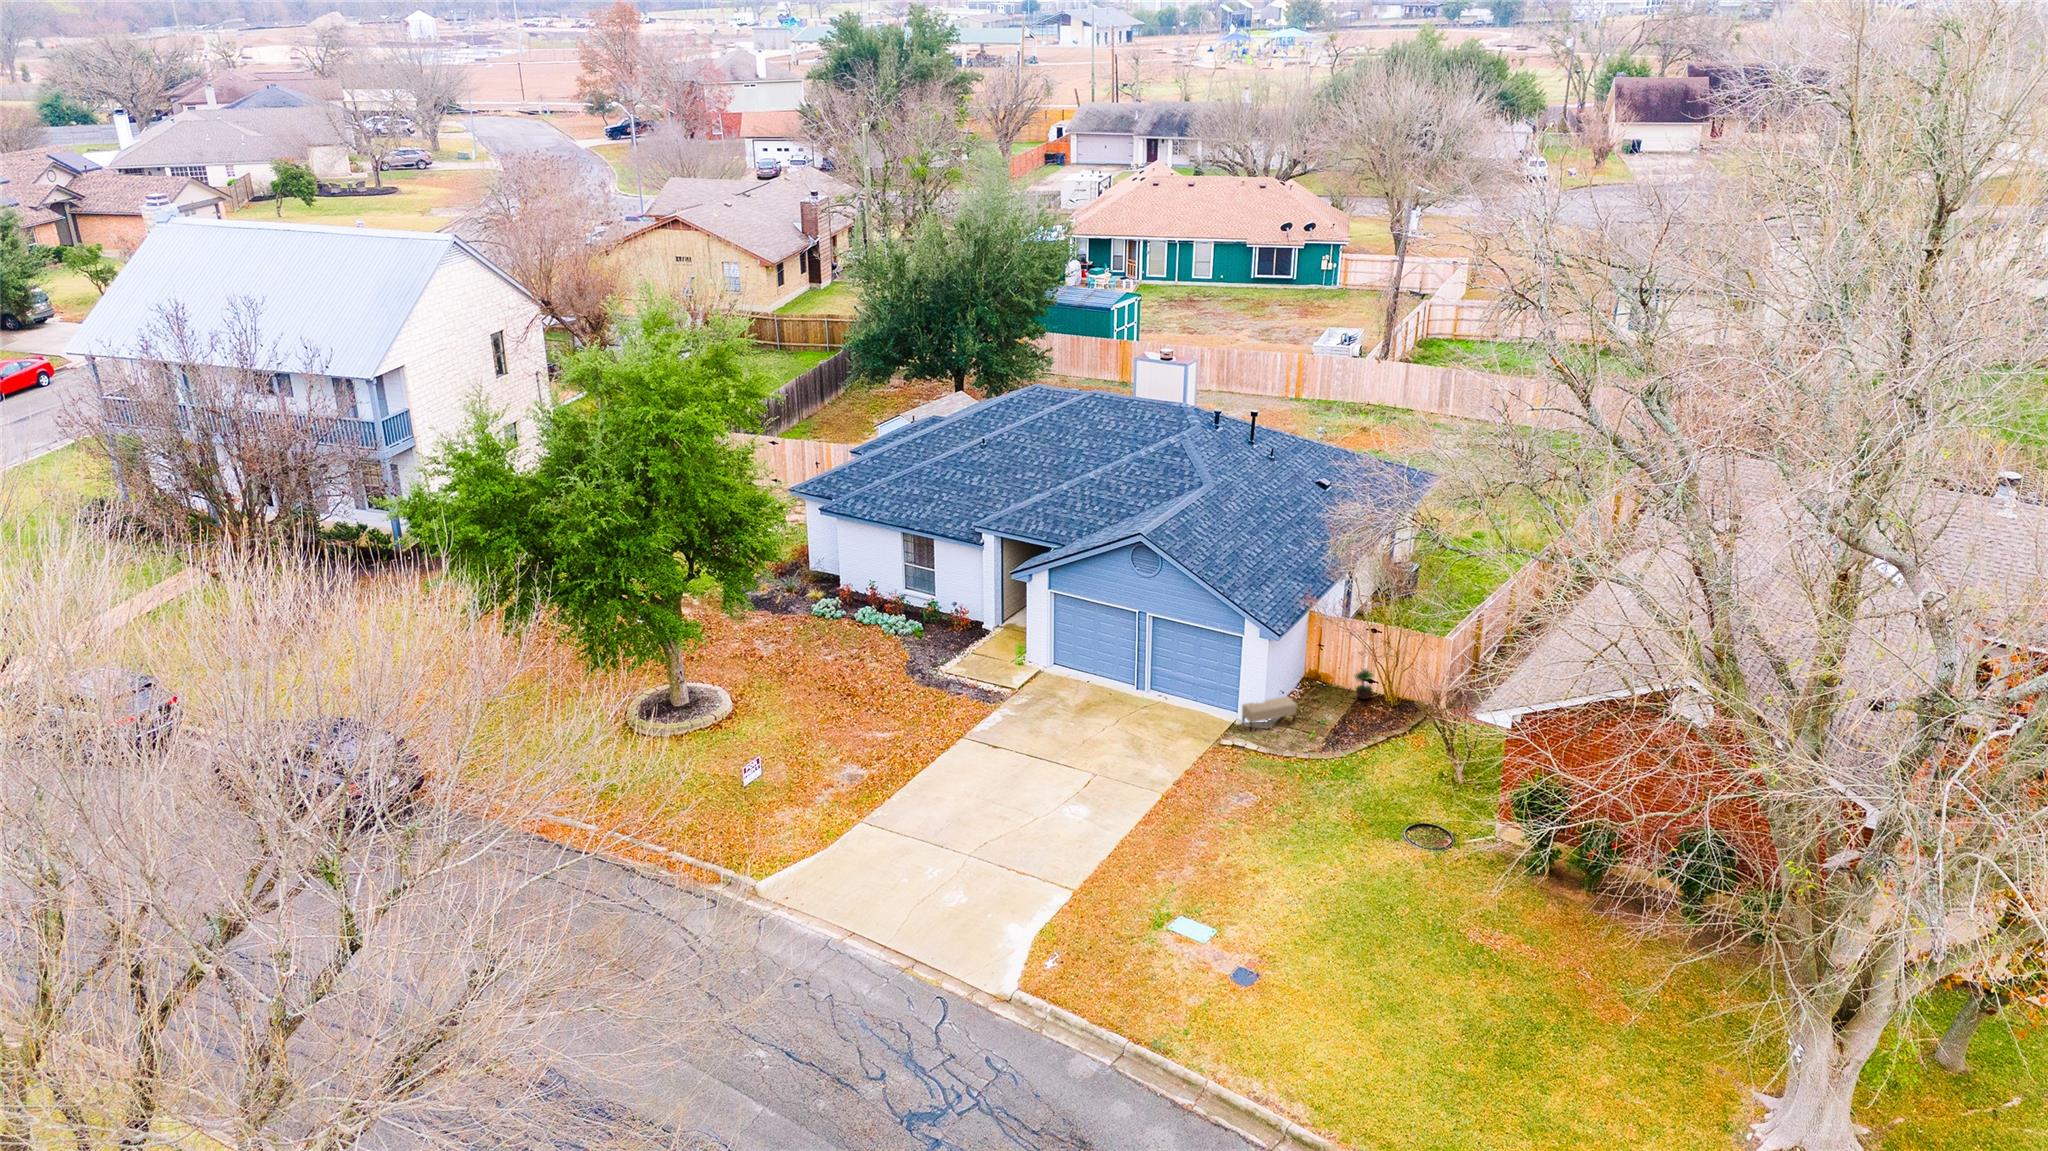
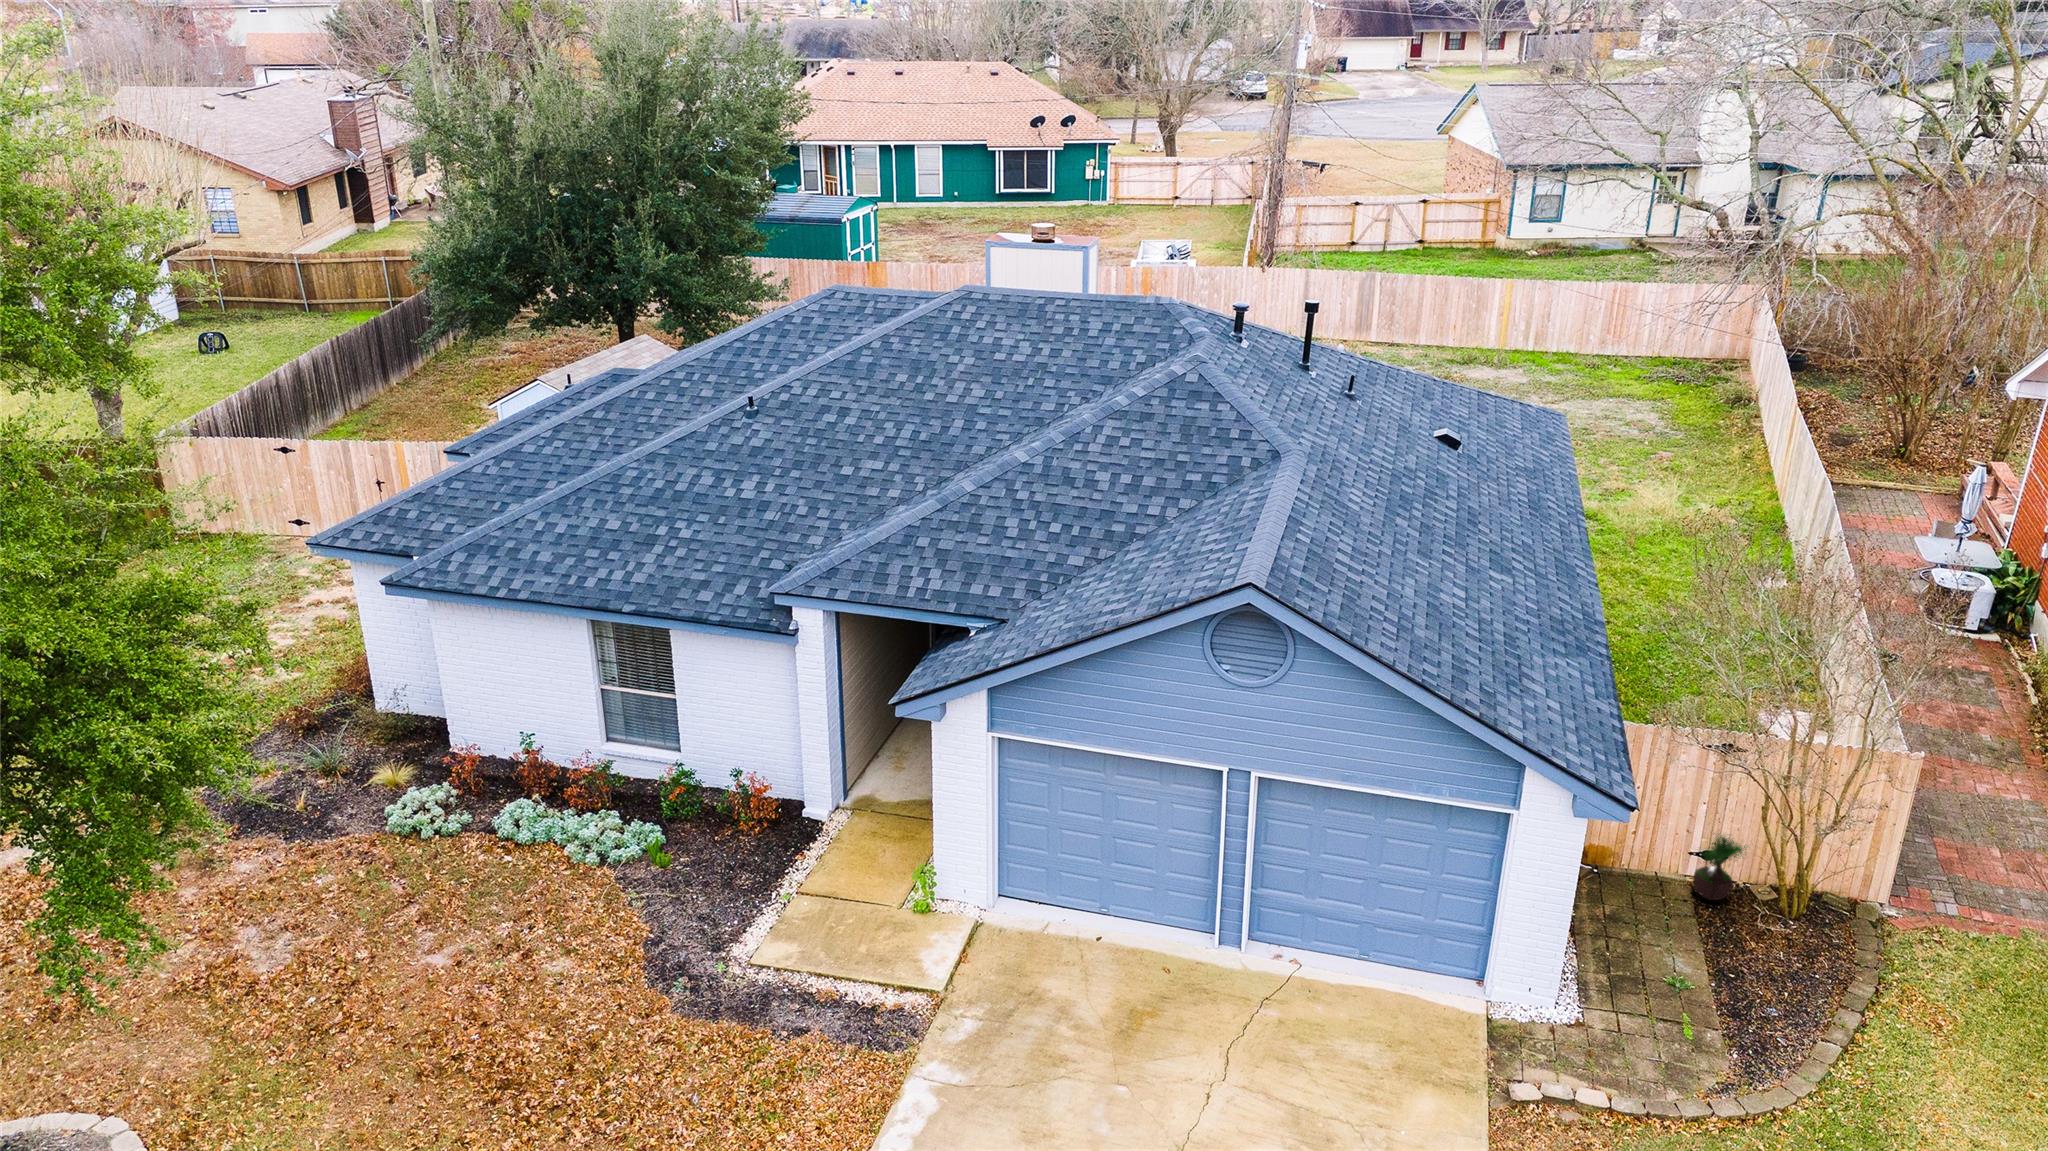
bench: present [1242,697,1297,730] -> none [1525,935,1648,1046]

